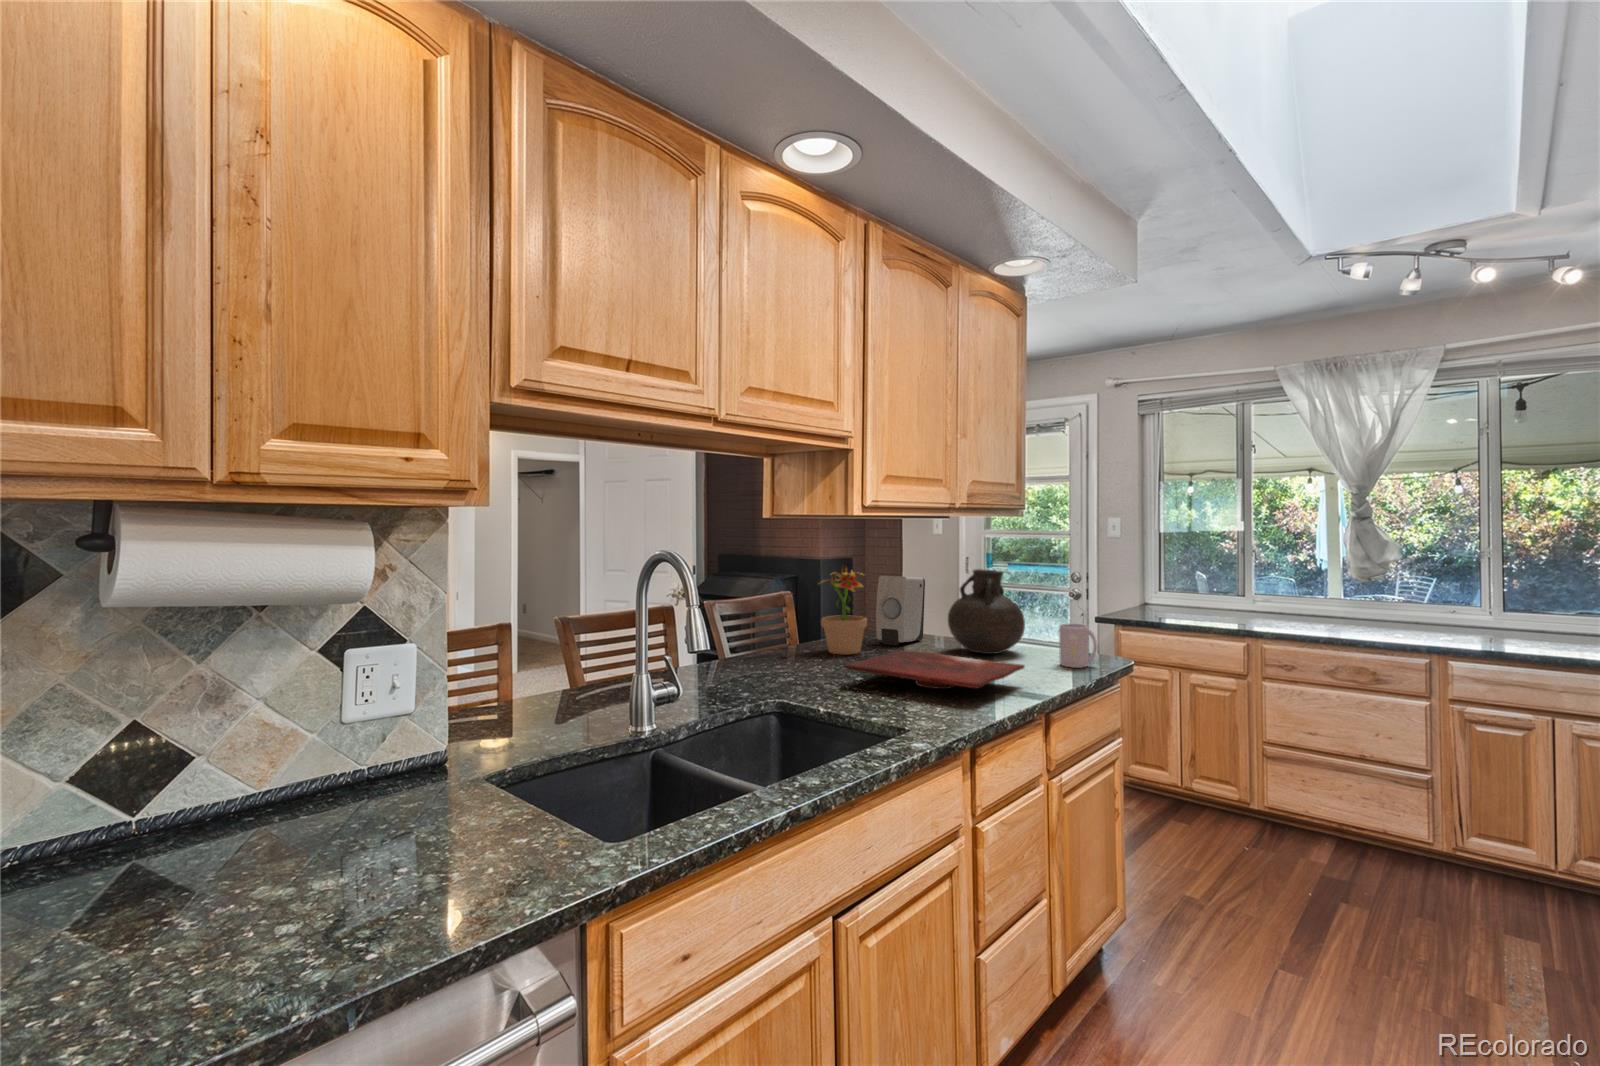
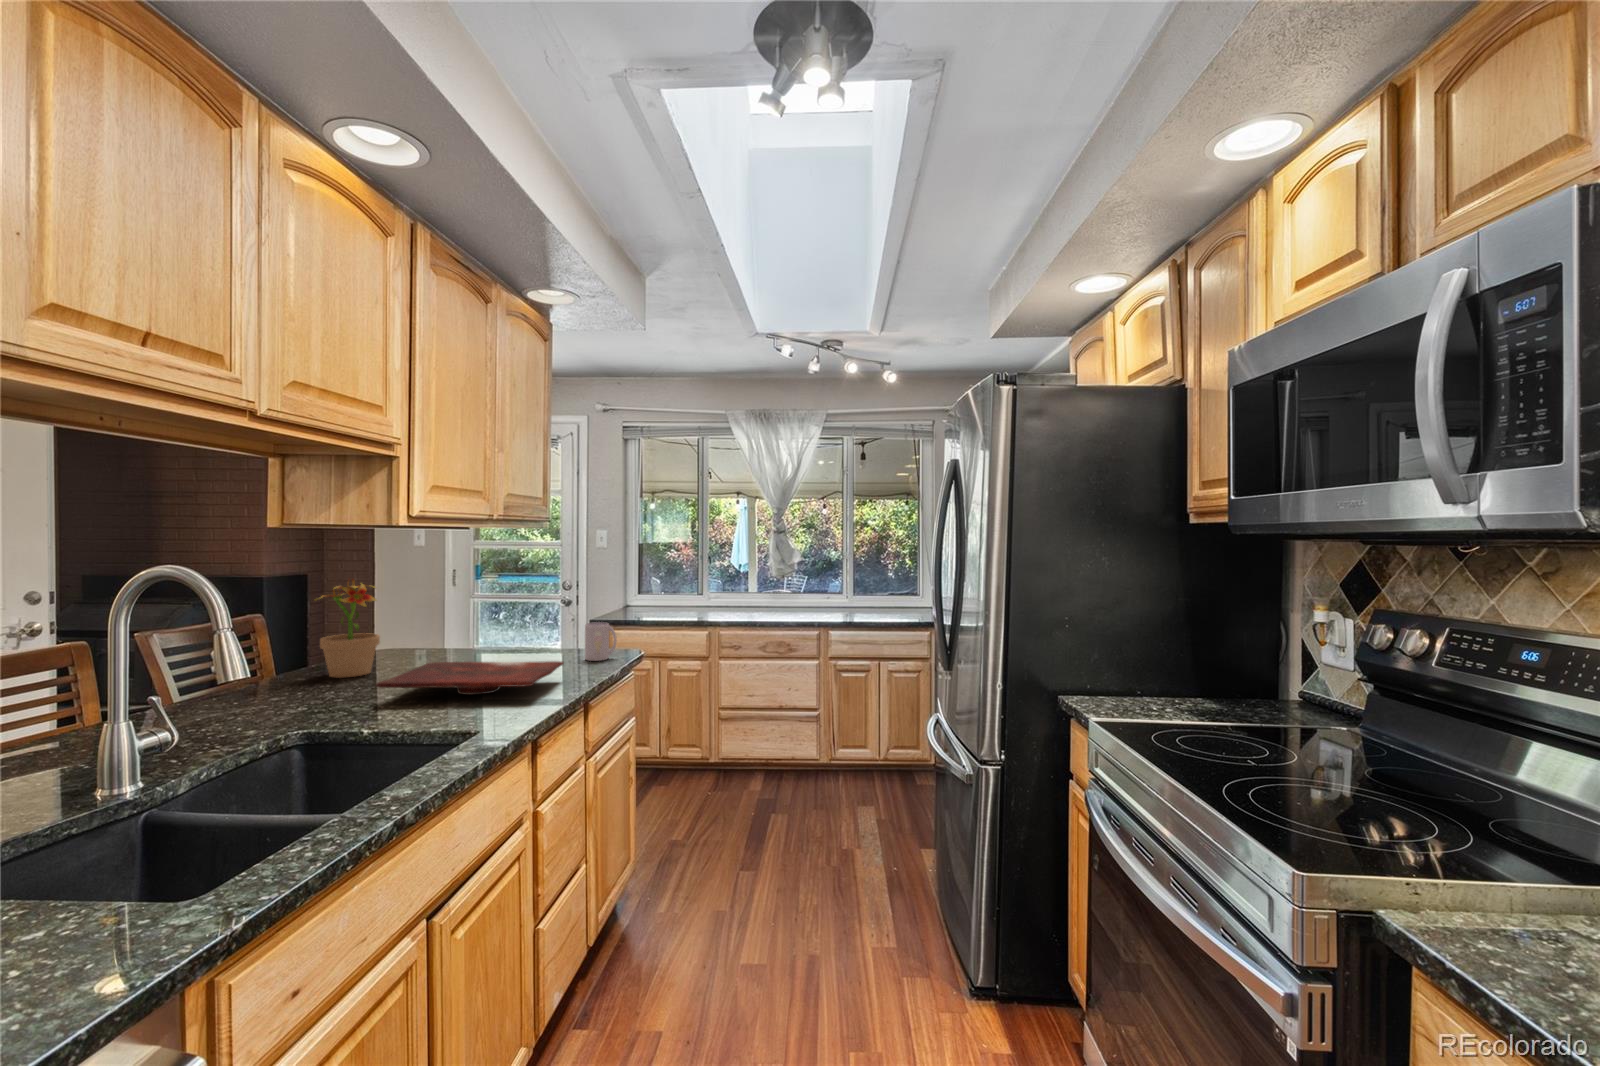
vase: present [948,569,1025,654] -> none [472,577,550,658]
soap dispenser: present [876,576,925,645] -> none [385,588,441,662]

